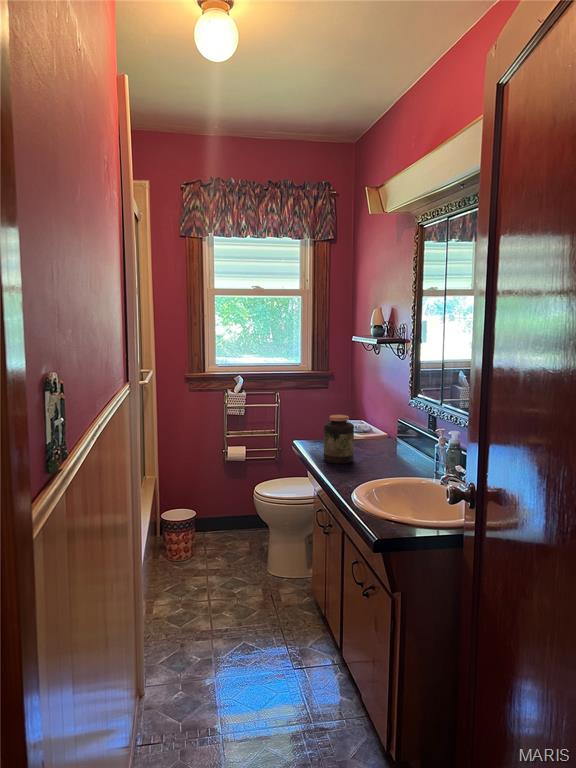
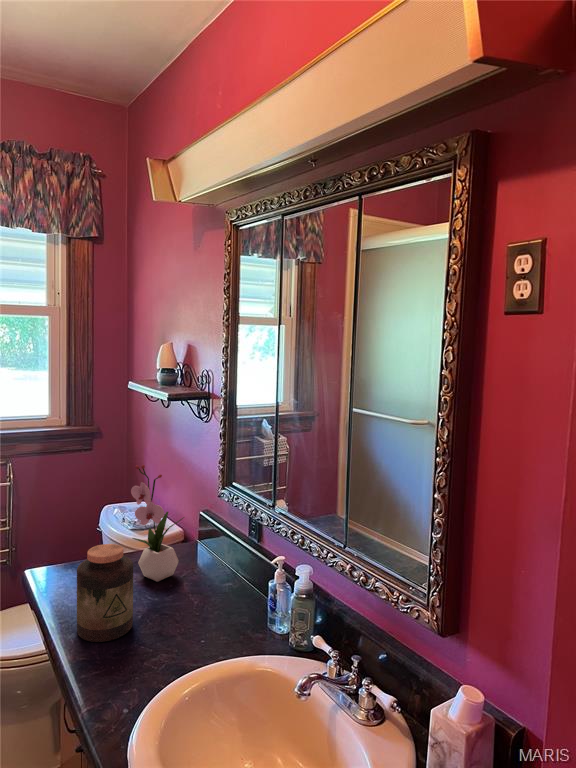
flower arrangement: none [353,379,386,450] -> present [131,465,184,582]

